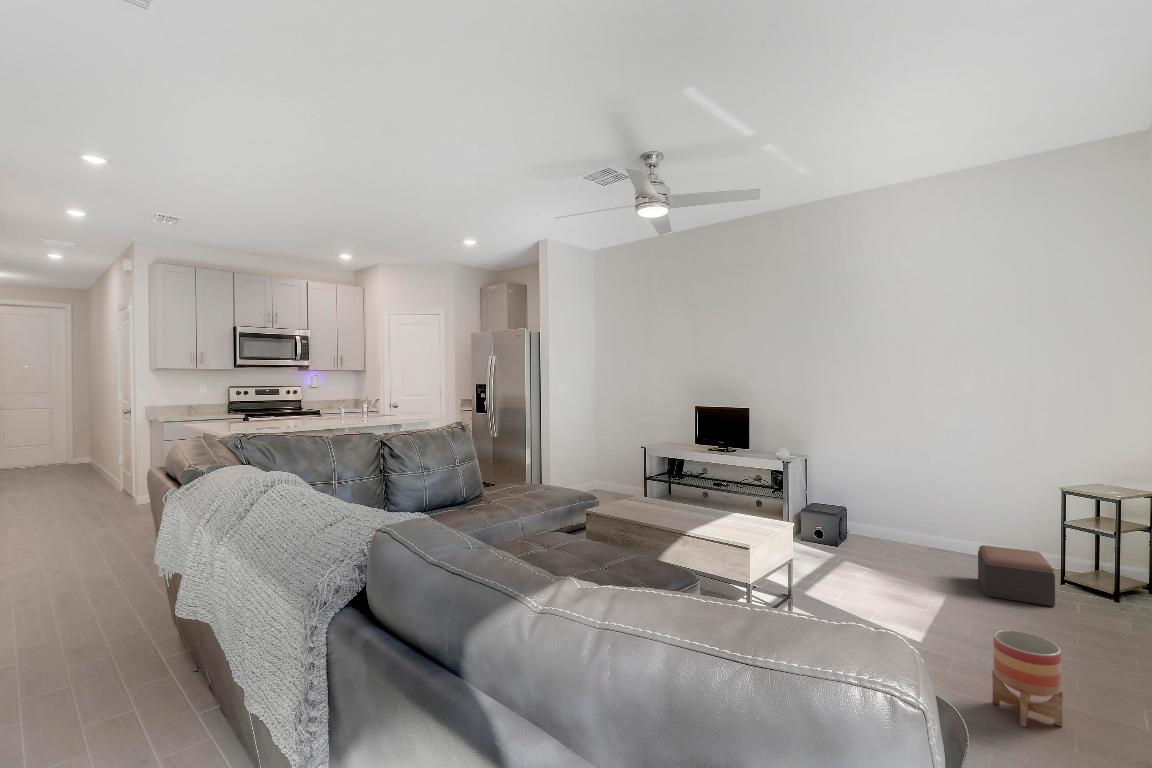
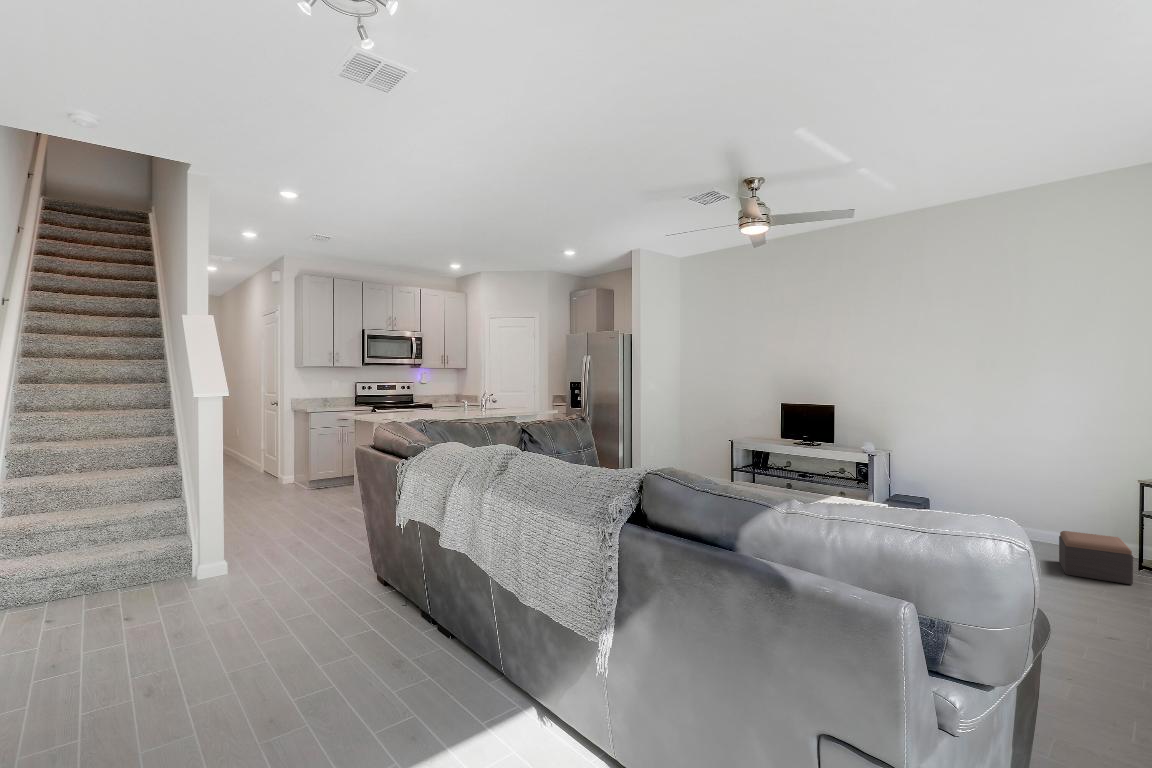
planter: present [992,630,1063,727] -> none [1067,587,1129,665]

